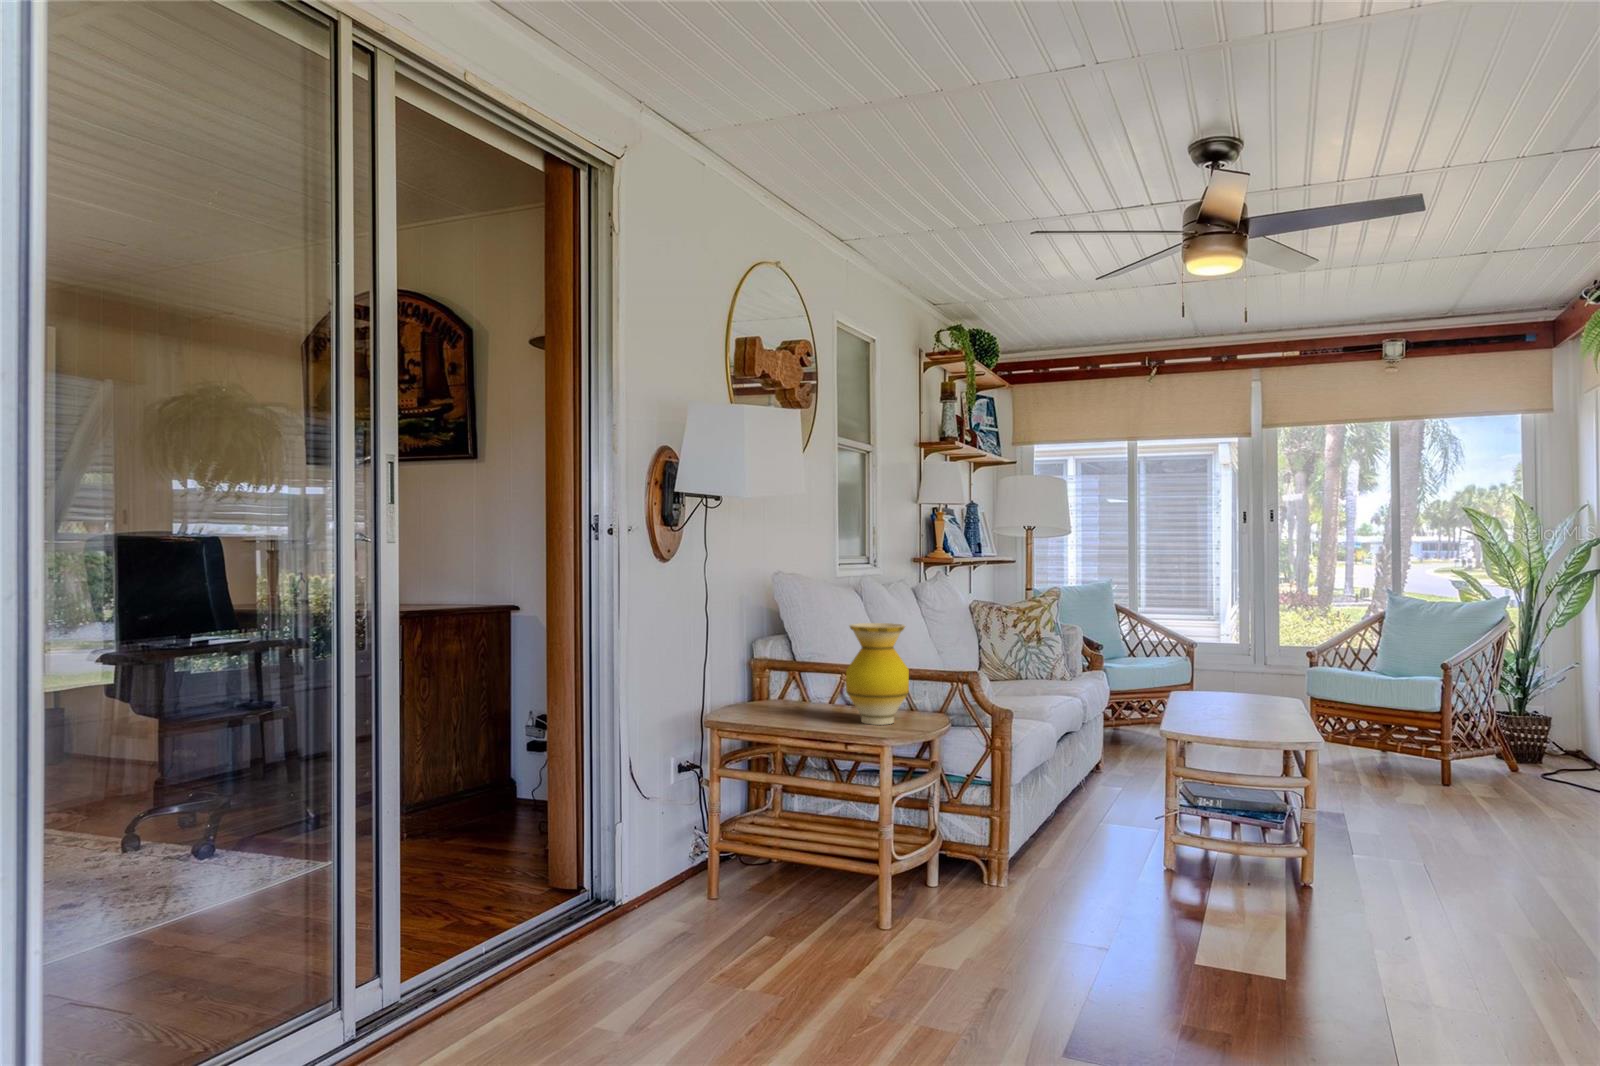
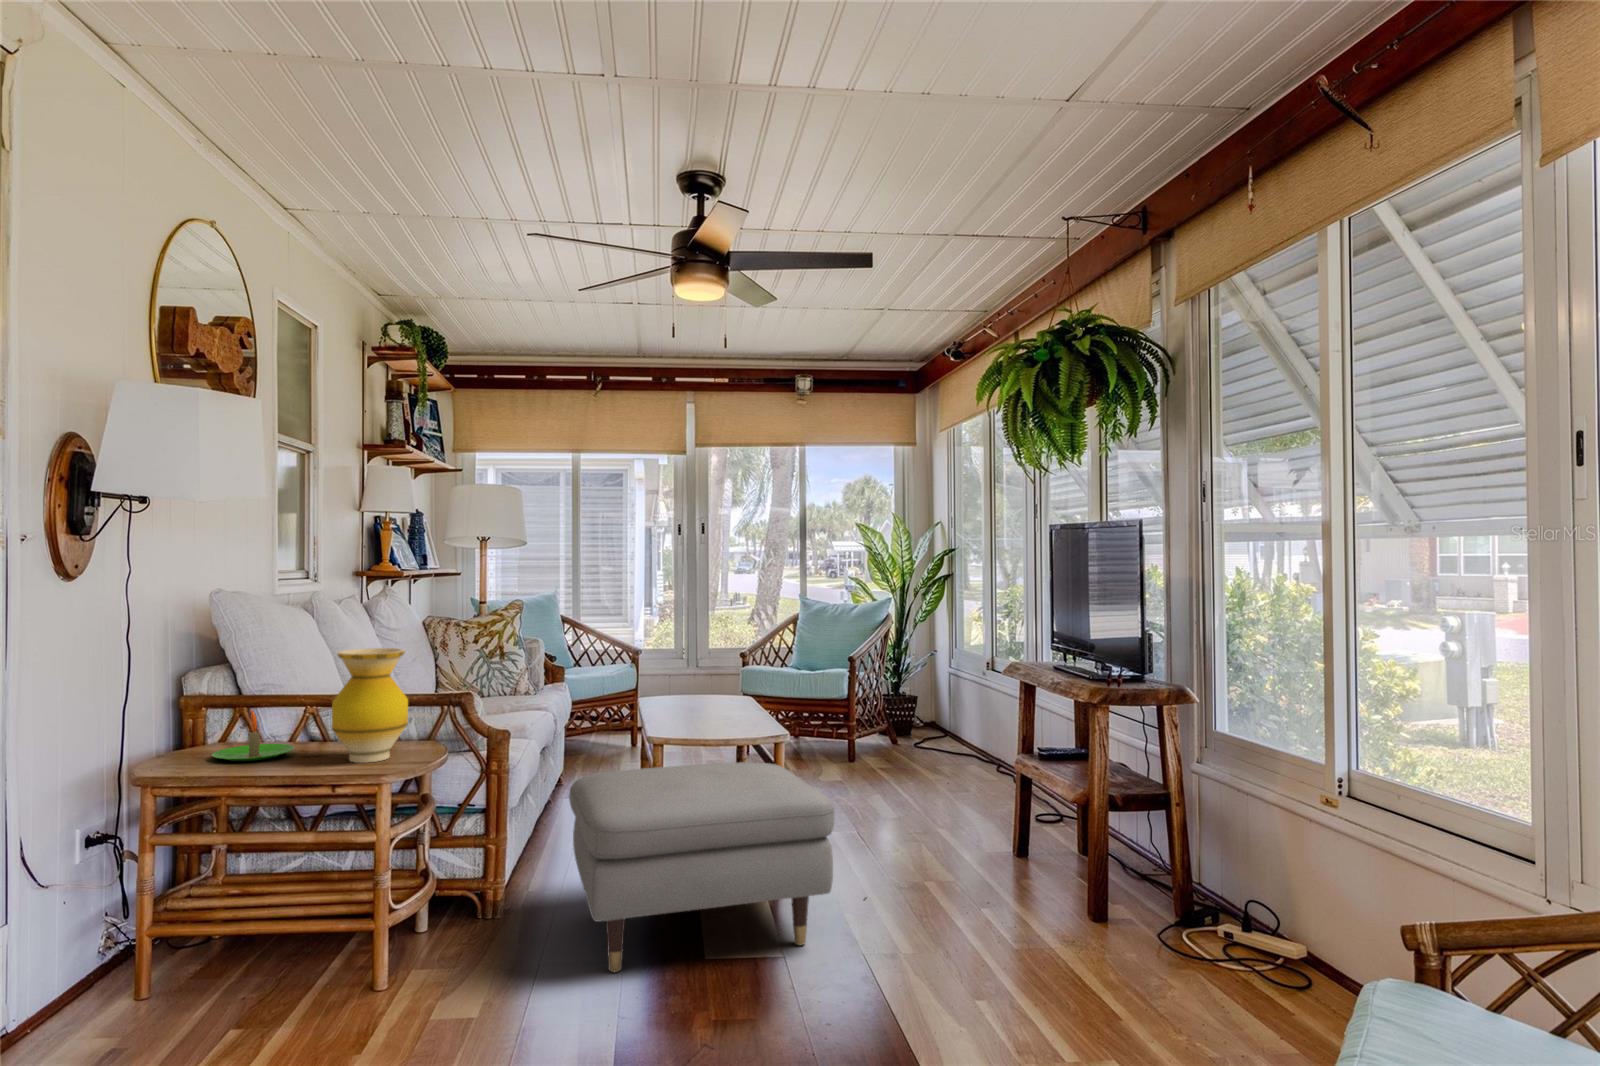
candle: none [765,670,825,713] -> present [212,710,295,761]
ottoman: none [1068,766,1379,1004] -> present [569,762,835,972]

